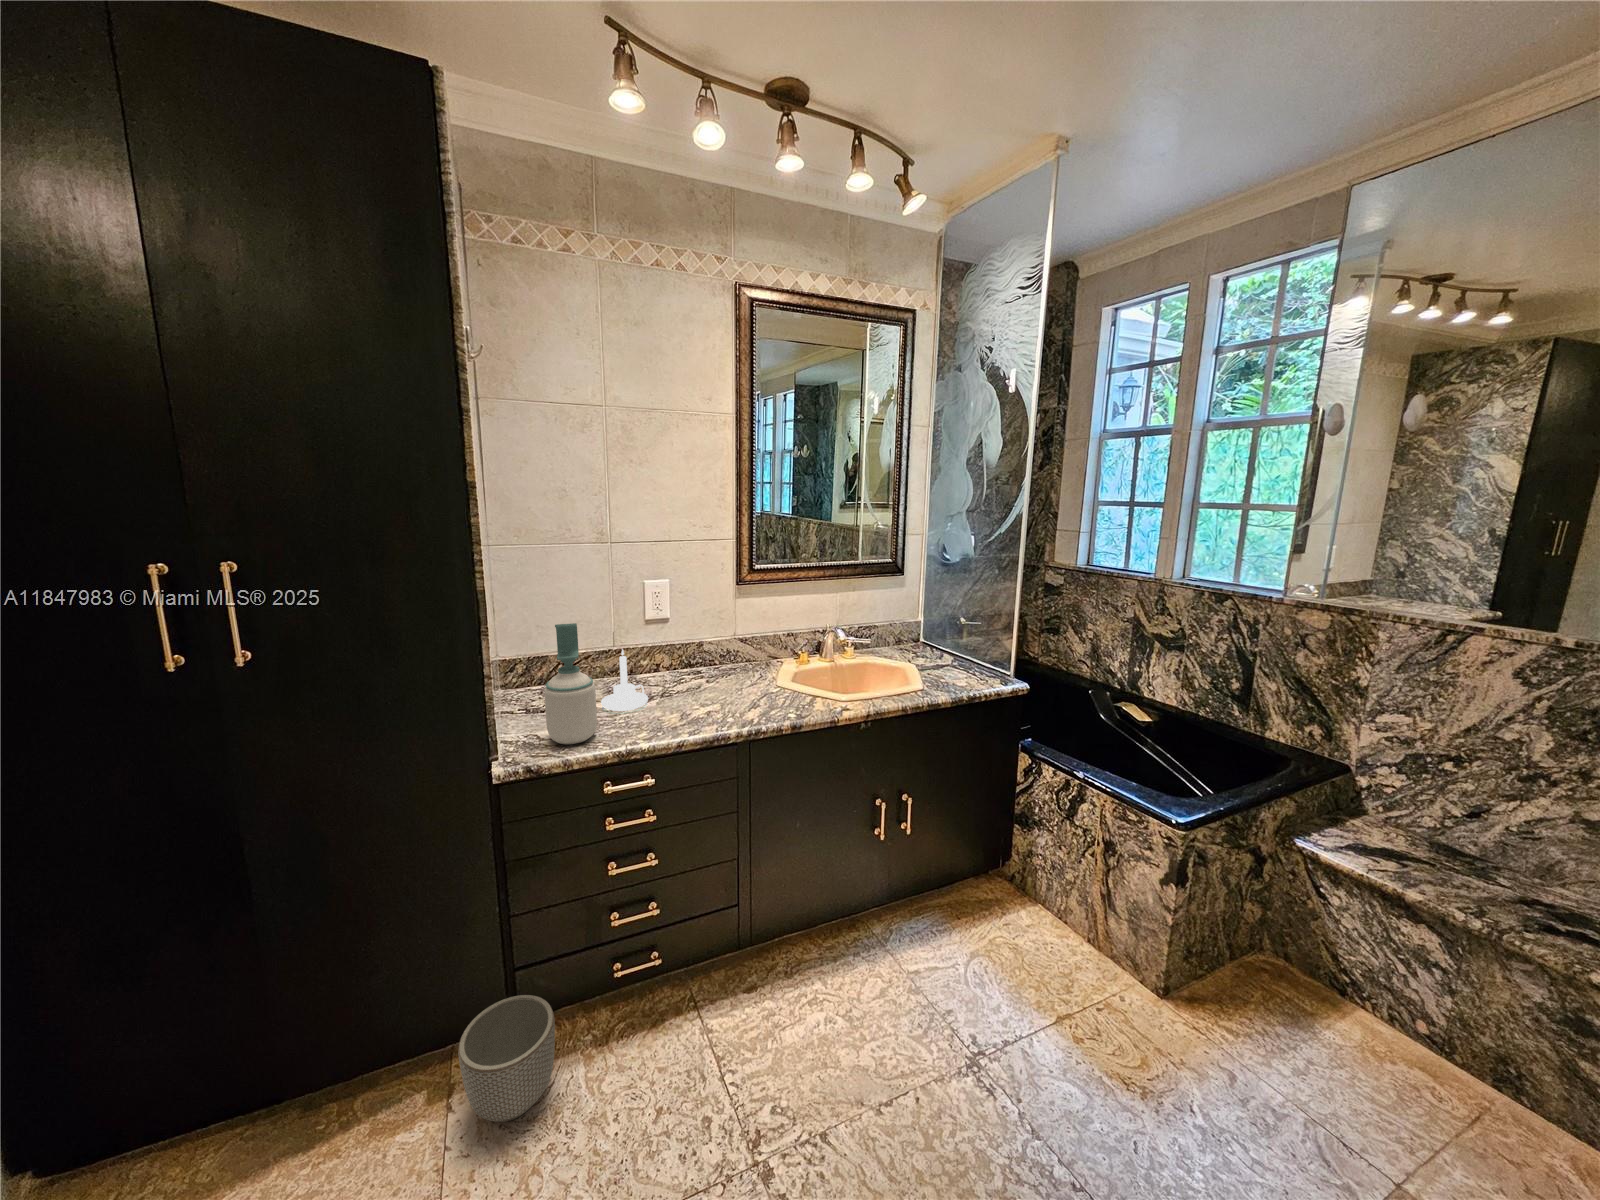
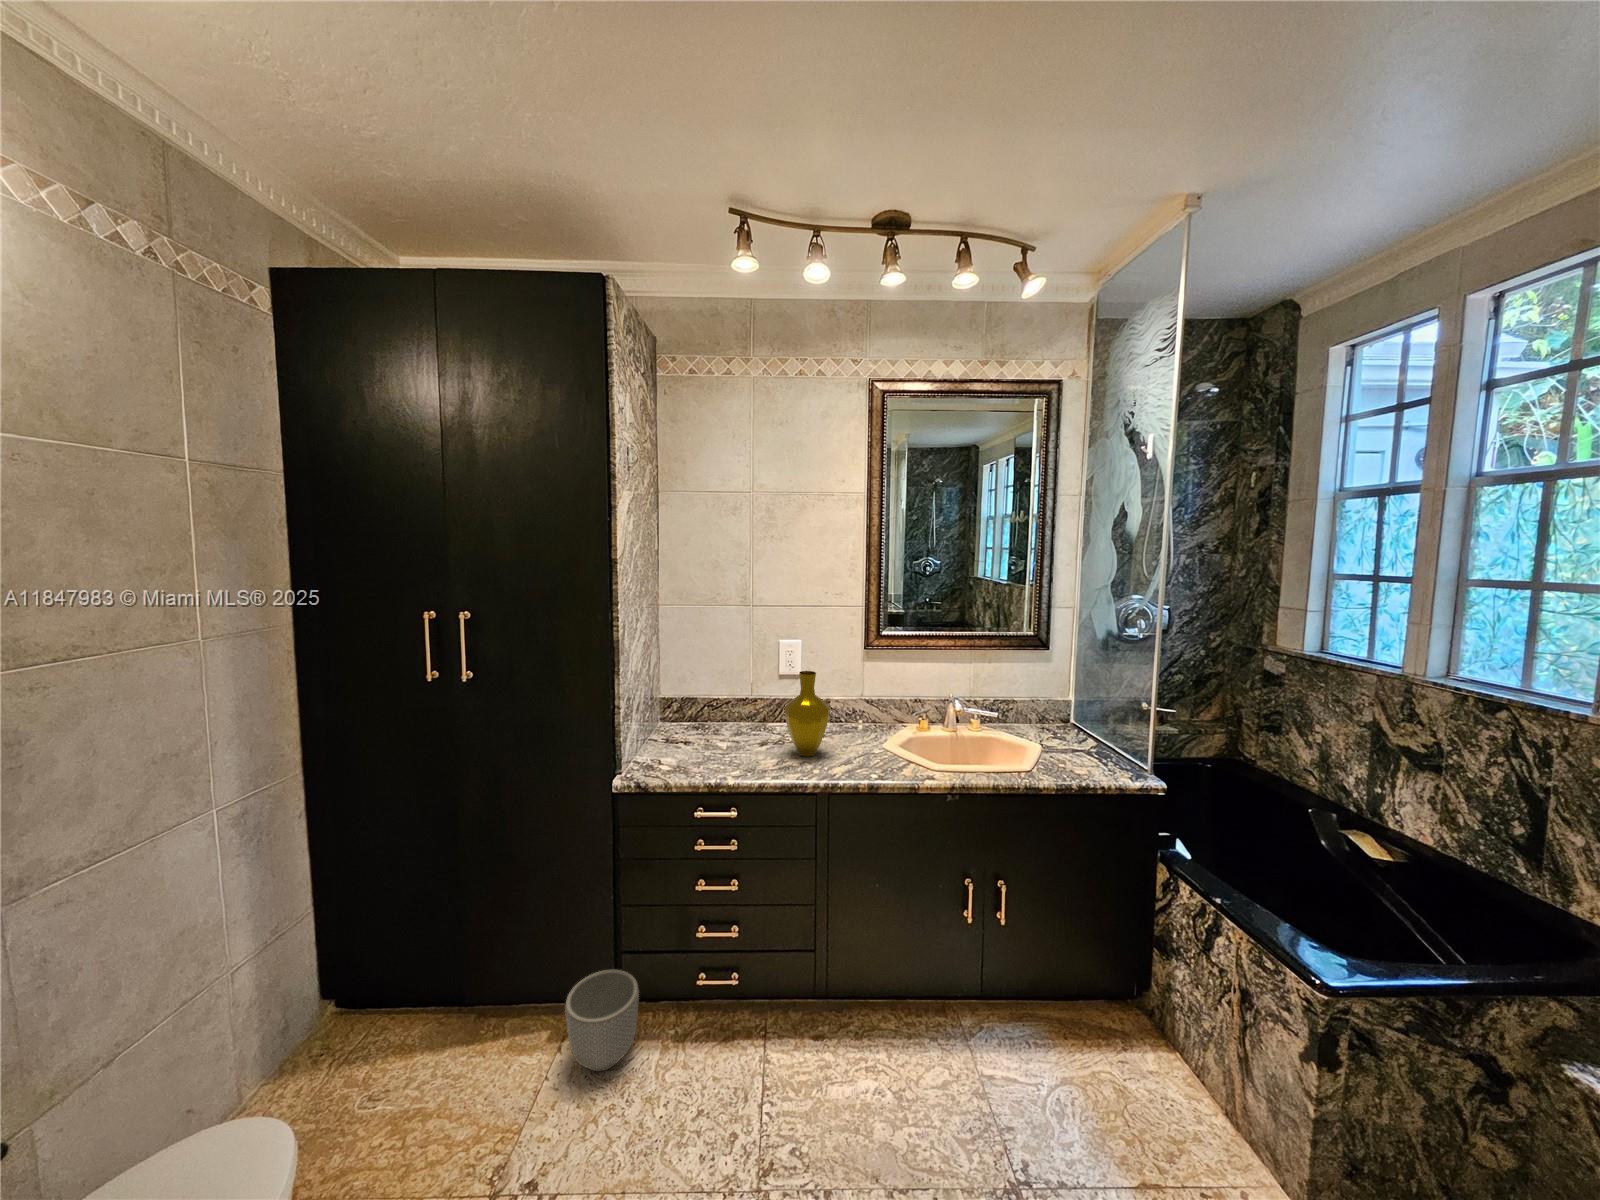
vase: none [681,613,731,708] -> present [785,671,830,757]
soap bottle: present [544,623,597,744] -> none [665,671,704,770]
candle holder: present [601,649,648,711] -> none [722,695,761,749]

